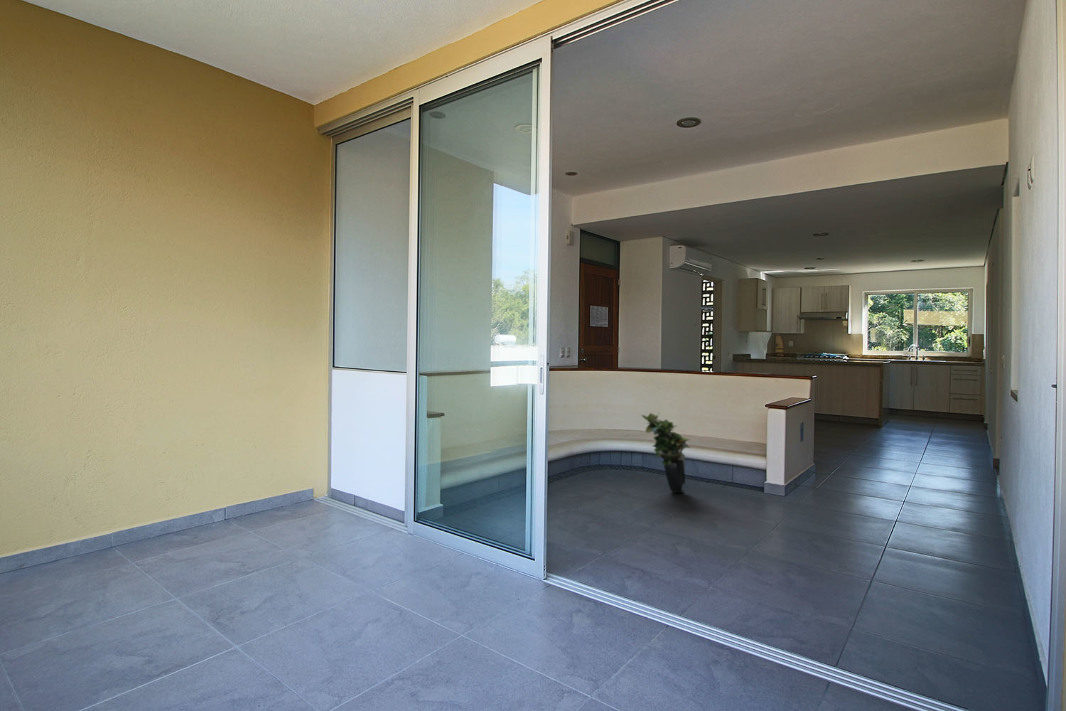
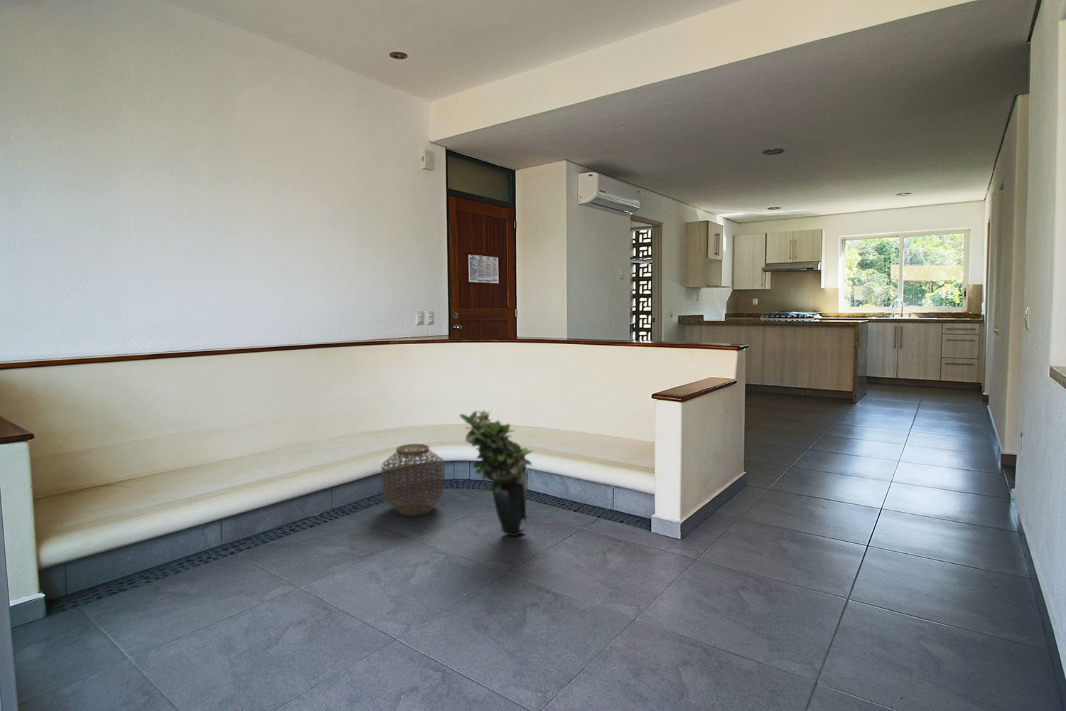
woven basket: none [580,437,621,483] -> present [382,444,445,515]

